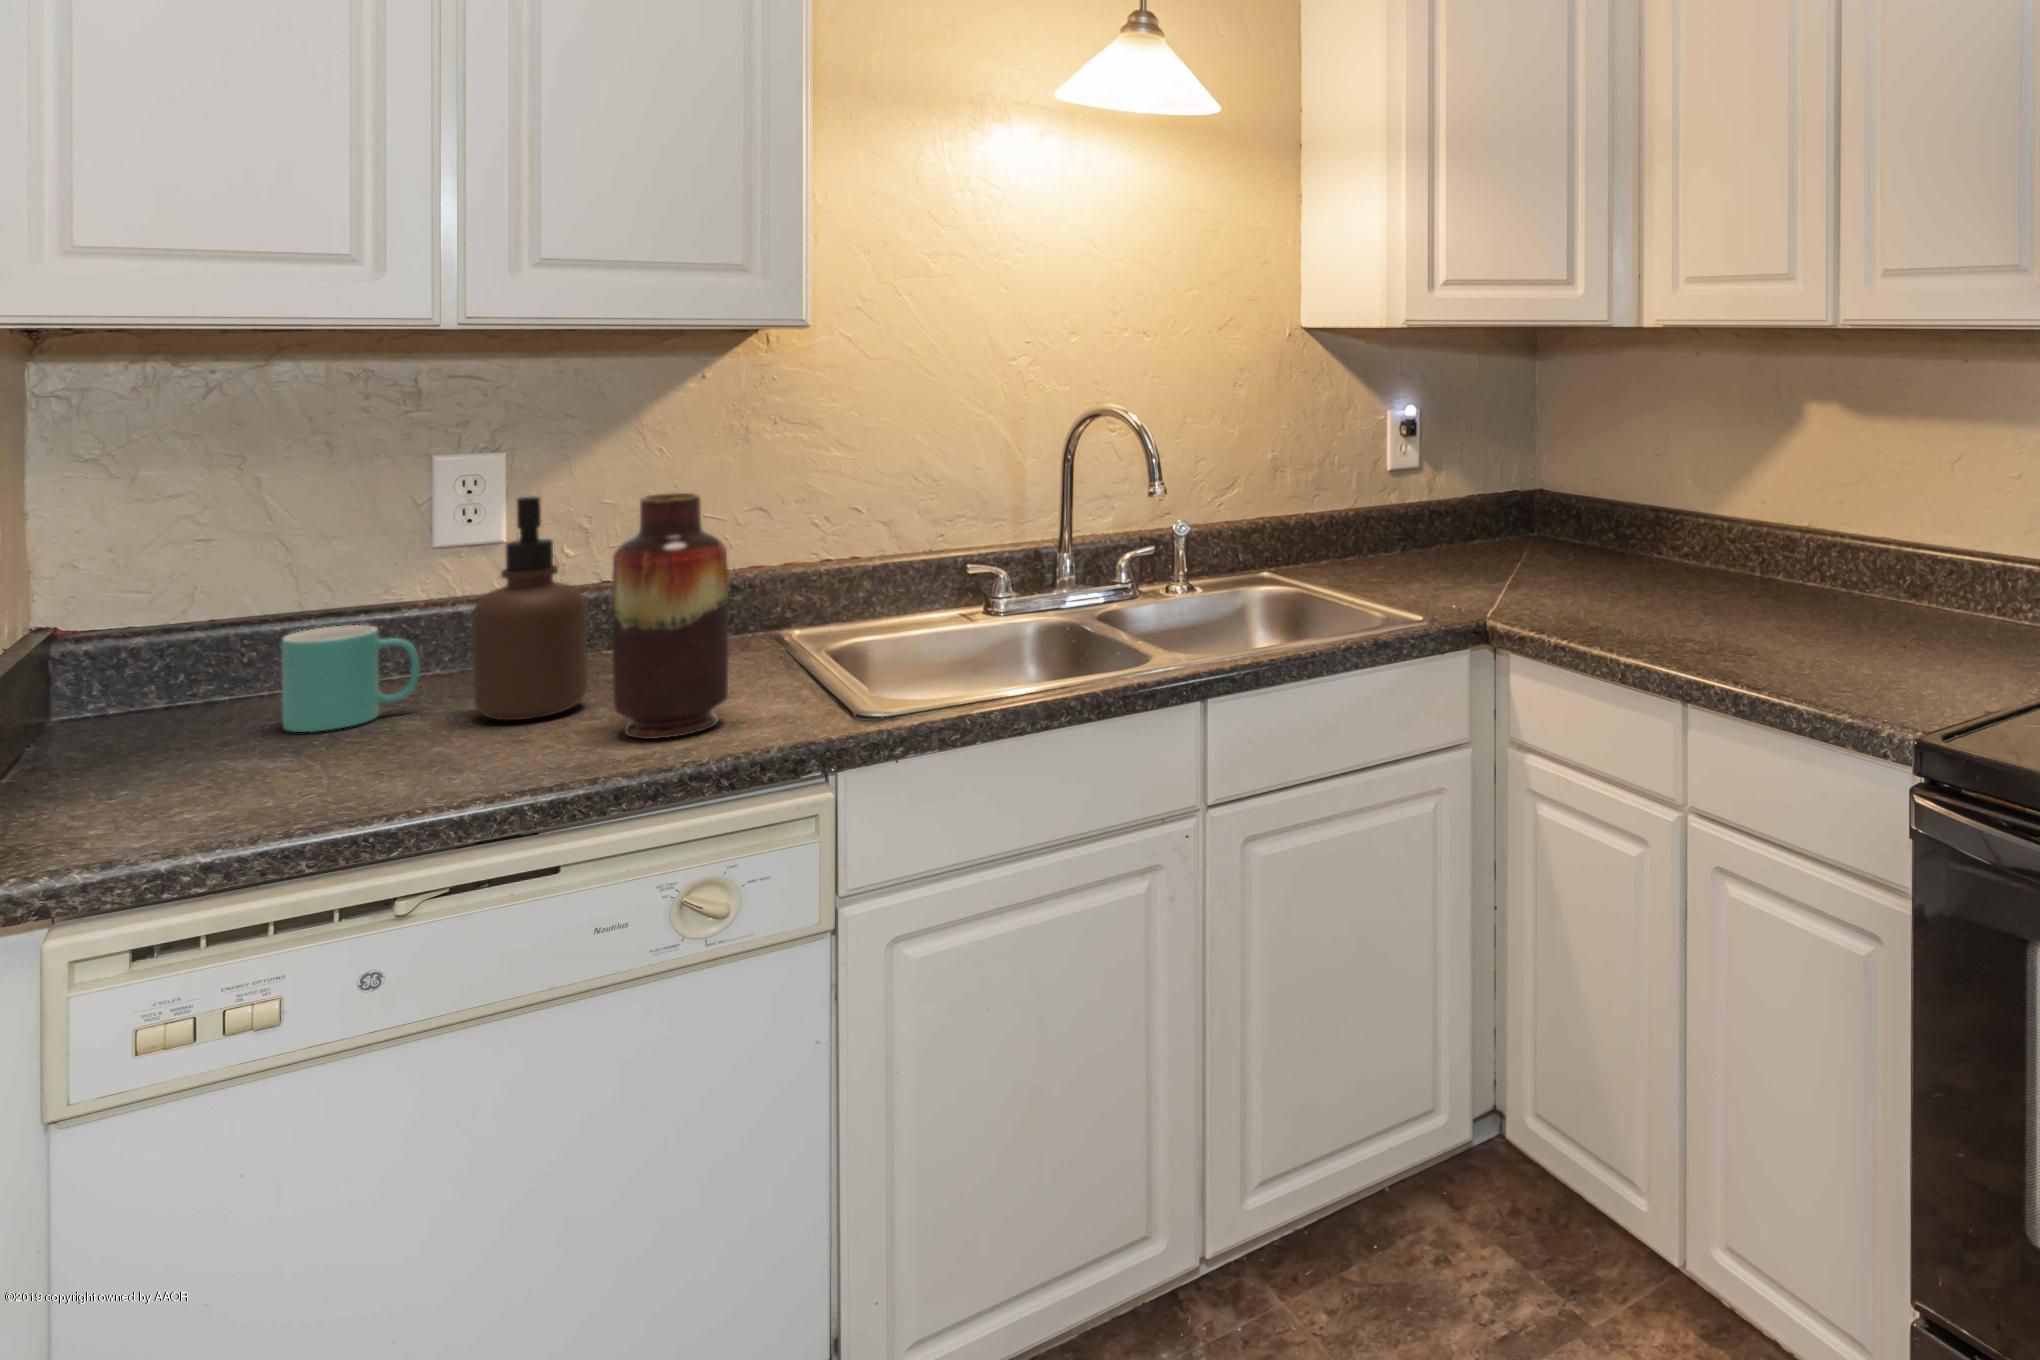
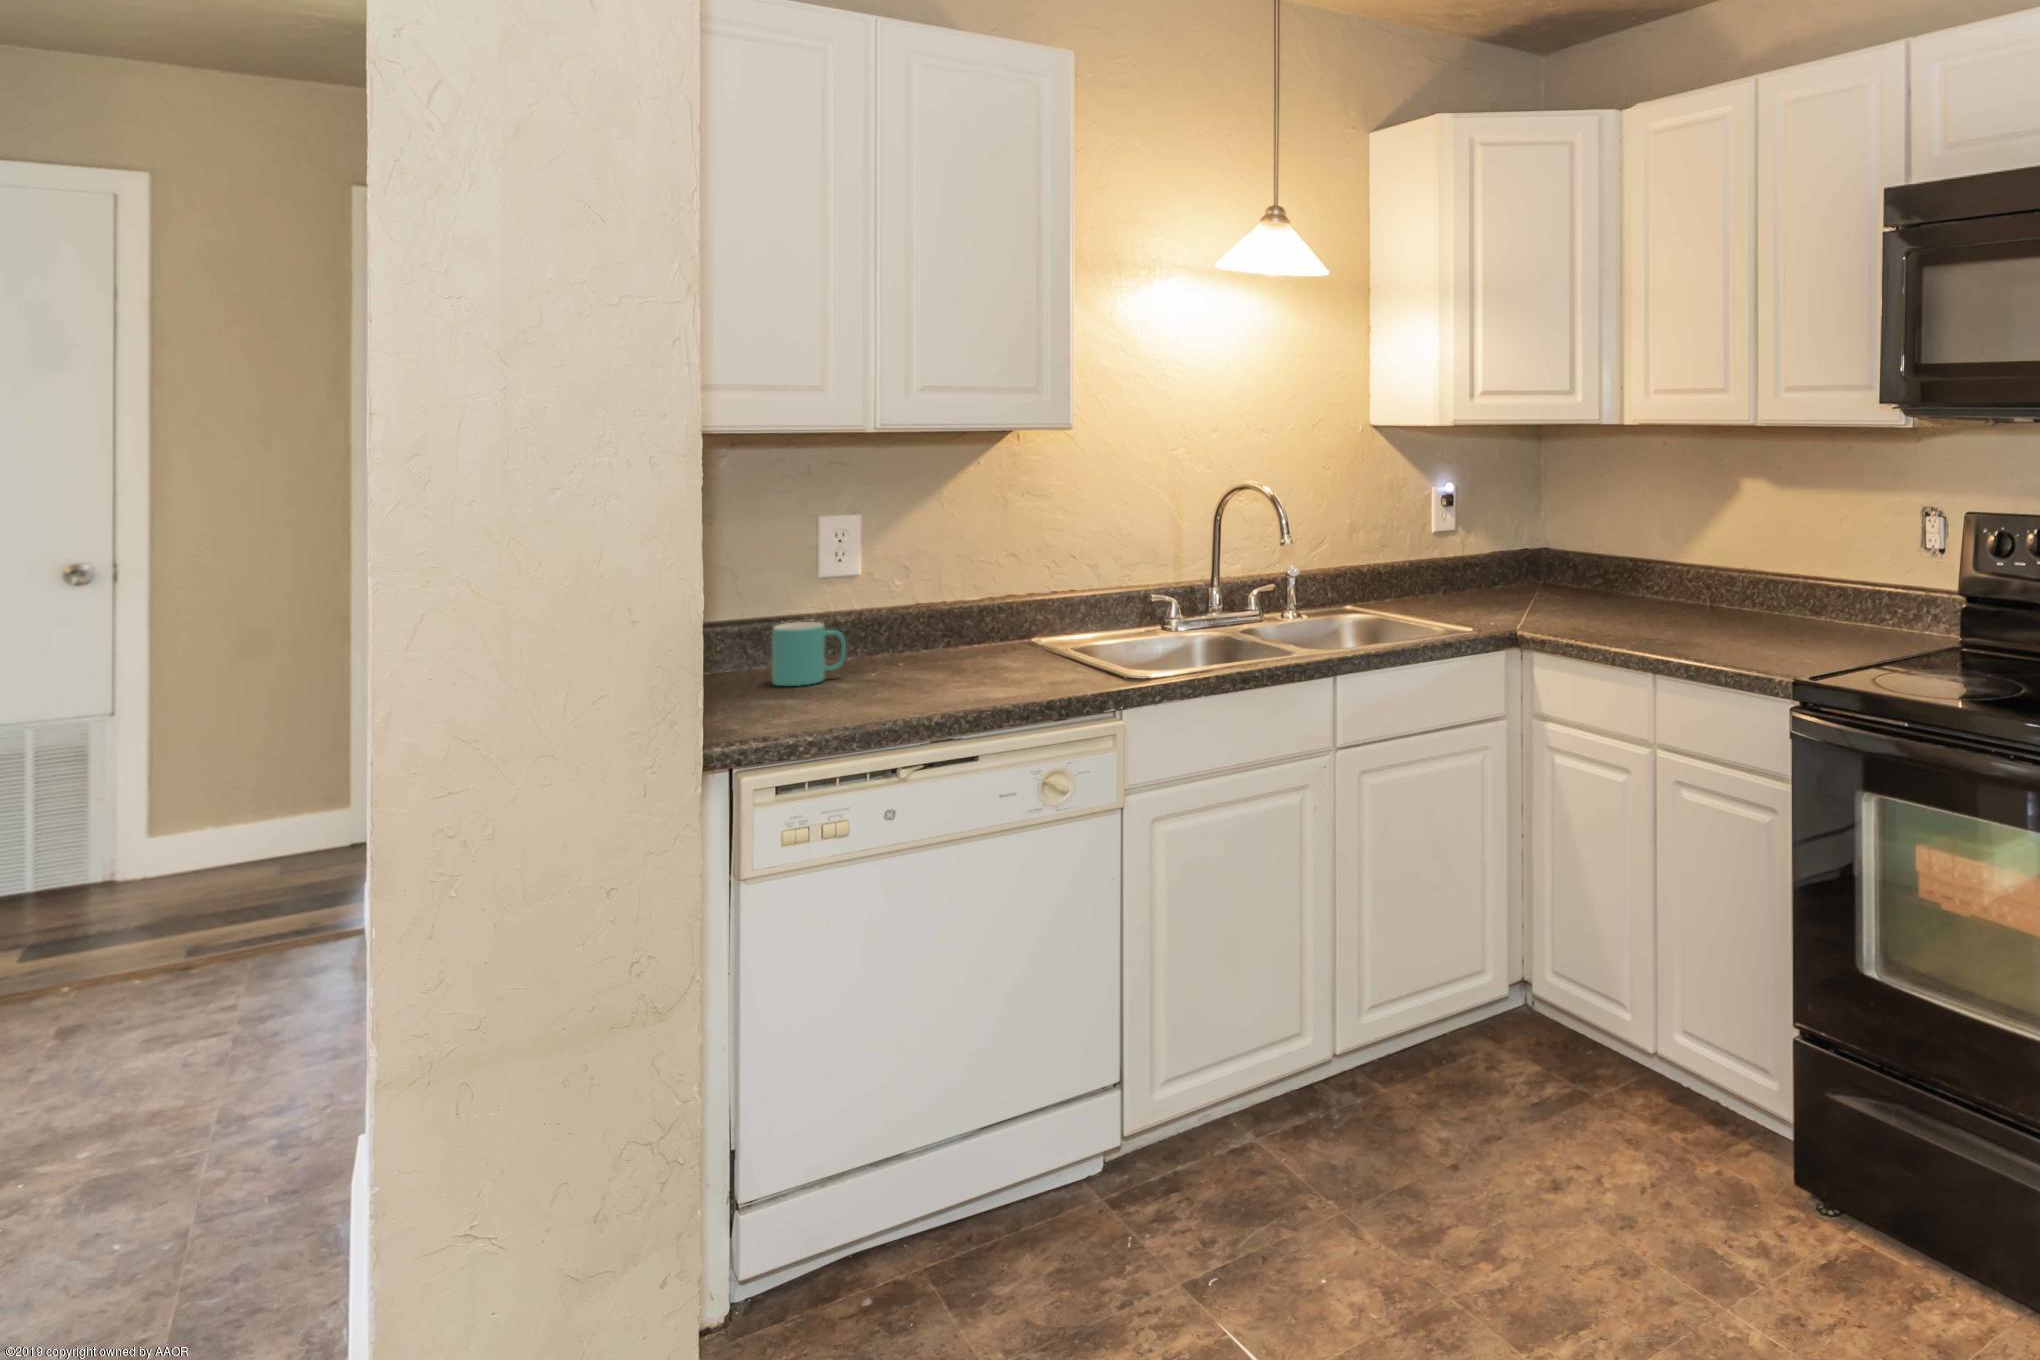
vase: present [612,493,728,739] -> none [984,536,1049,688]
soap dispenser: present [472,497,588,720] -> none [885,540,950,680]

